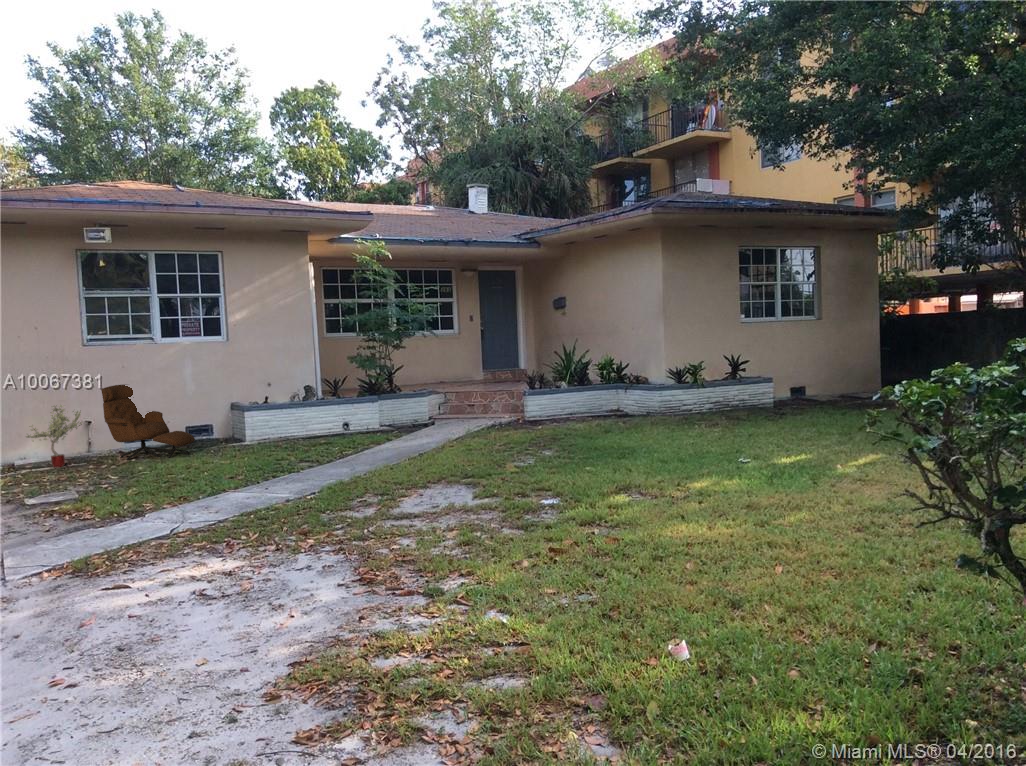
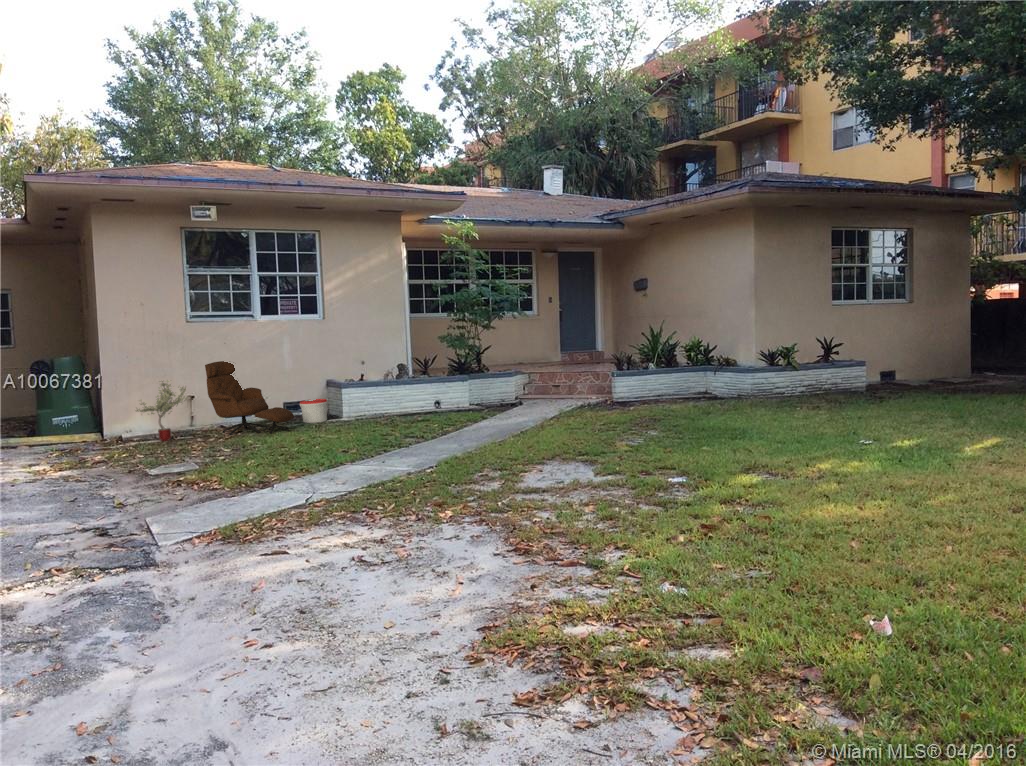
bucket: none [204,421,233,446] -> present [300,399,328,423]

